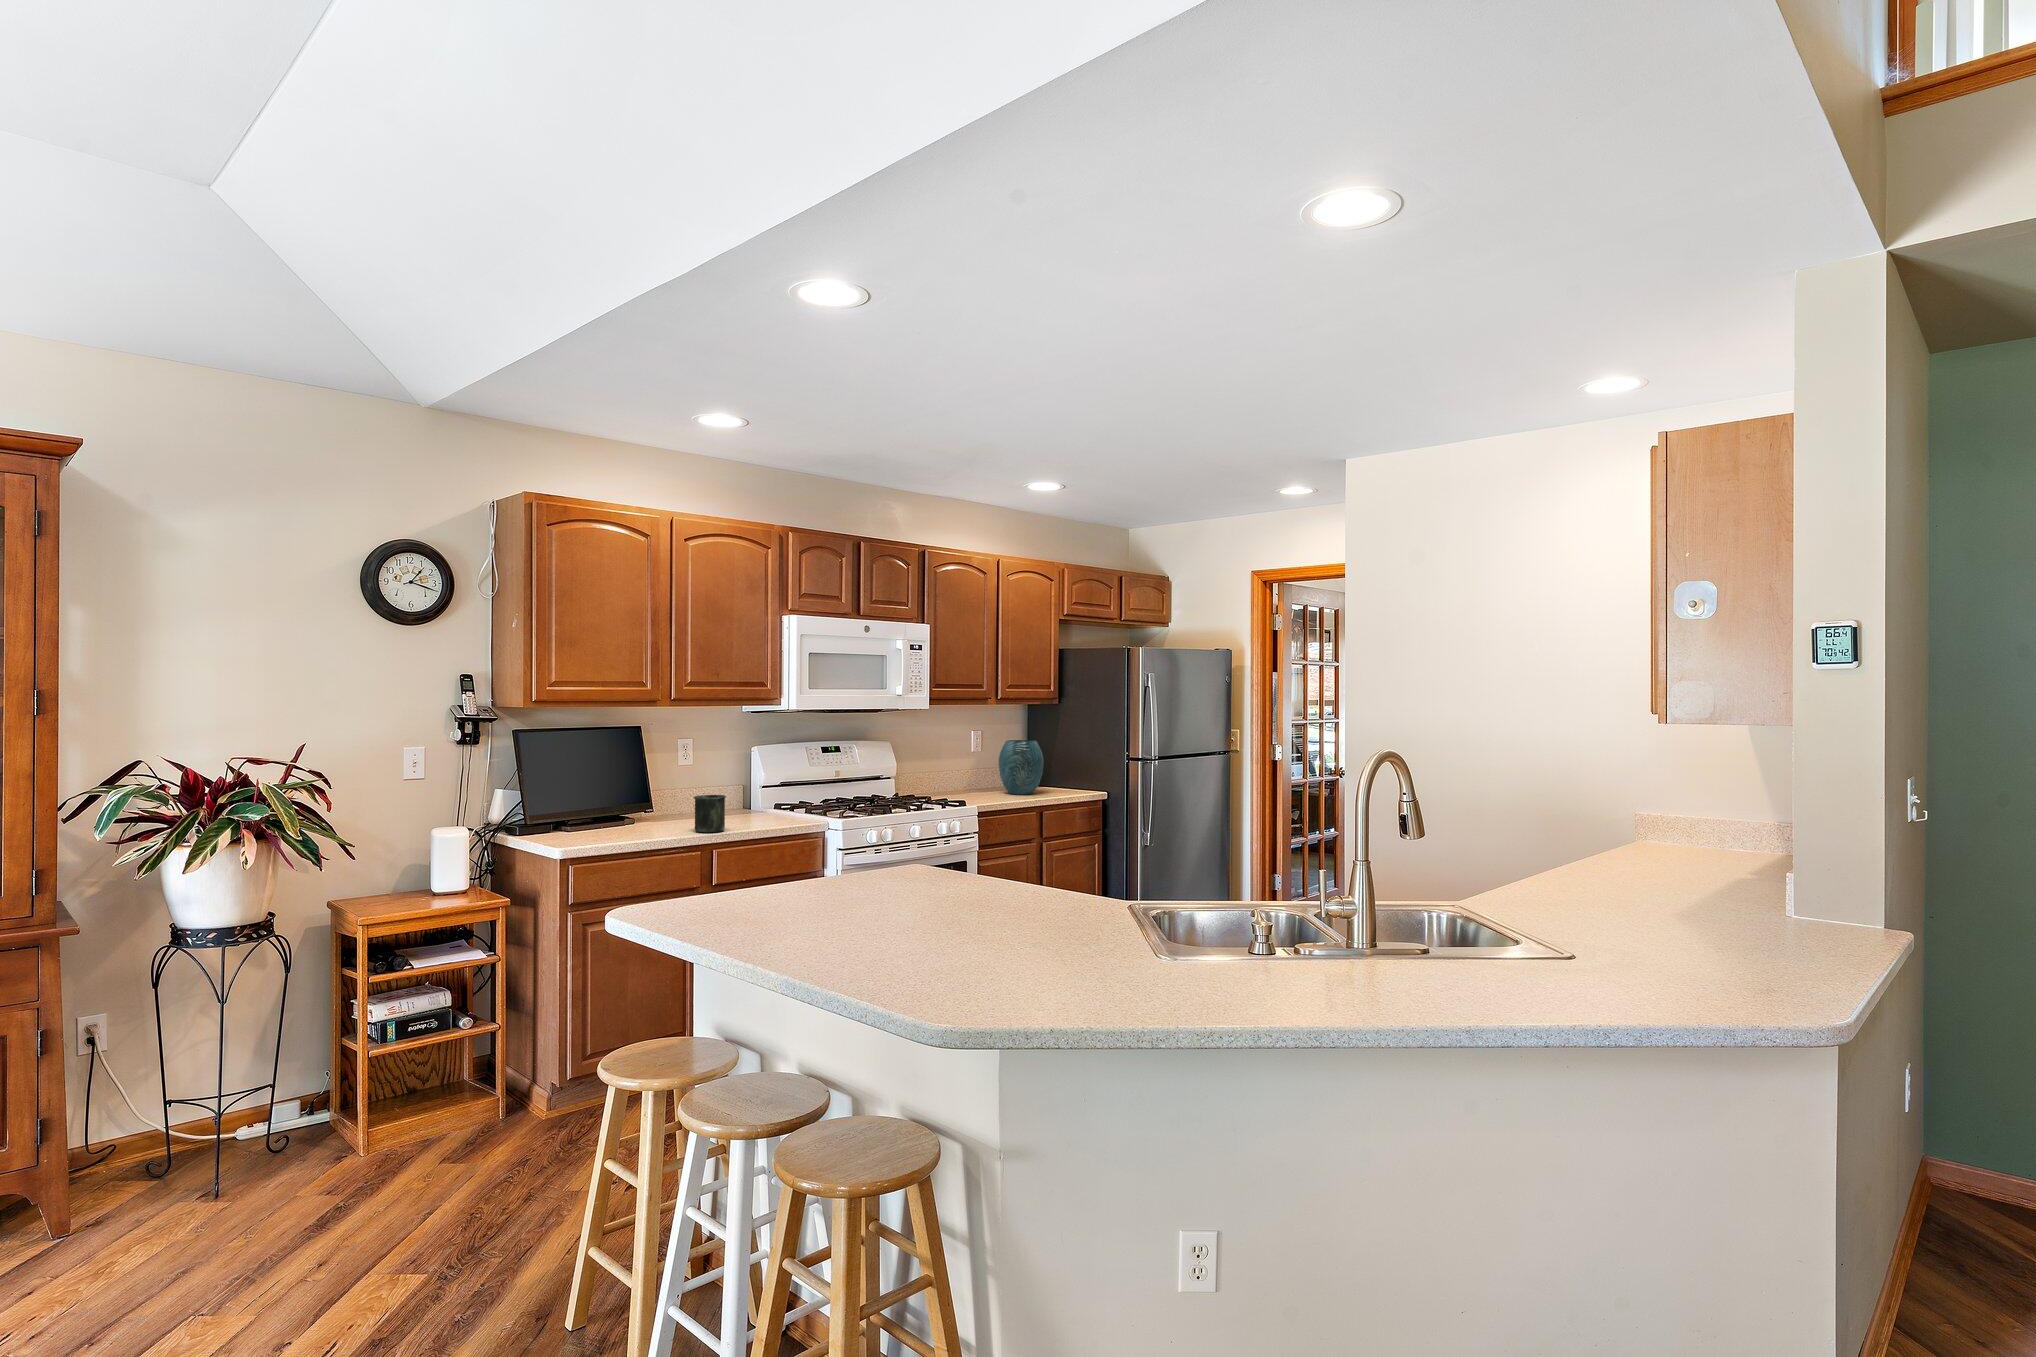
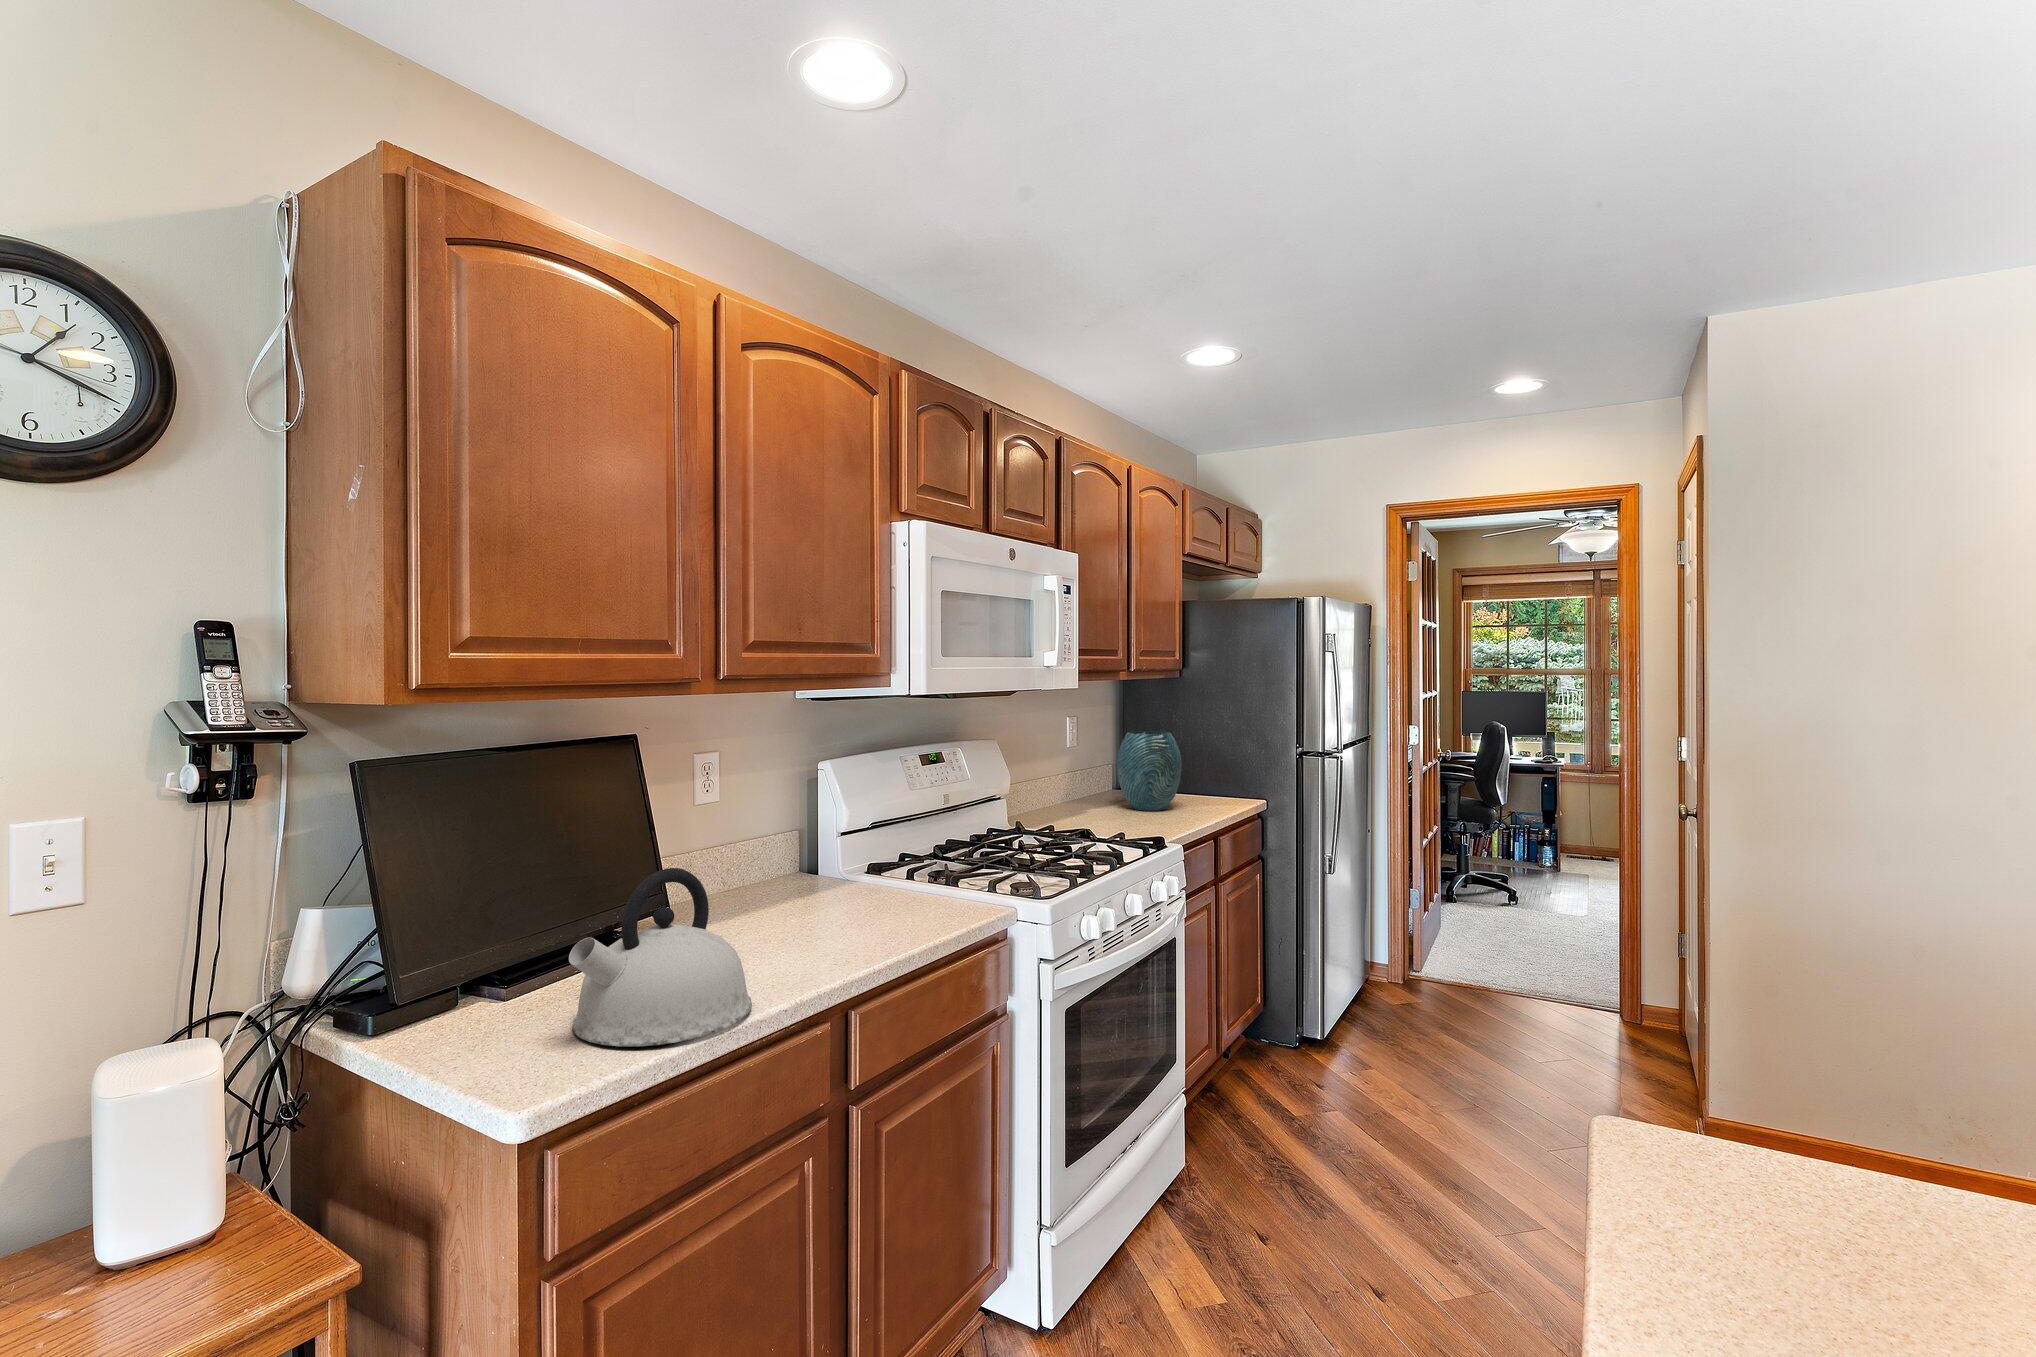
kettle: none [581,778,658,842] -> present [569,868,752,1046]
mug: present [694,795,726,832] -> none [800,879,869,969]

